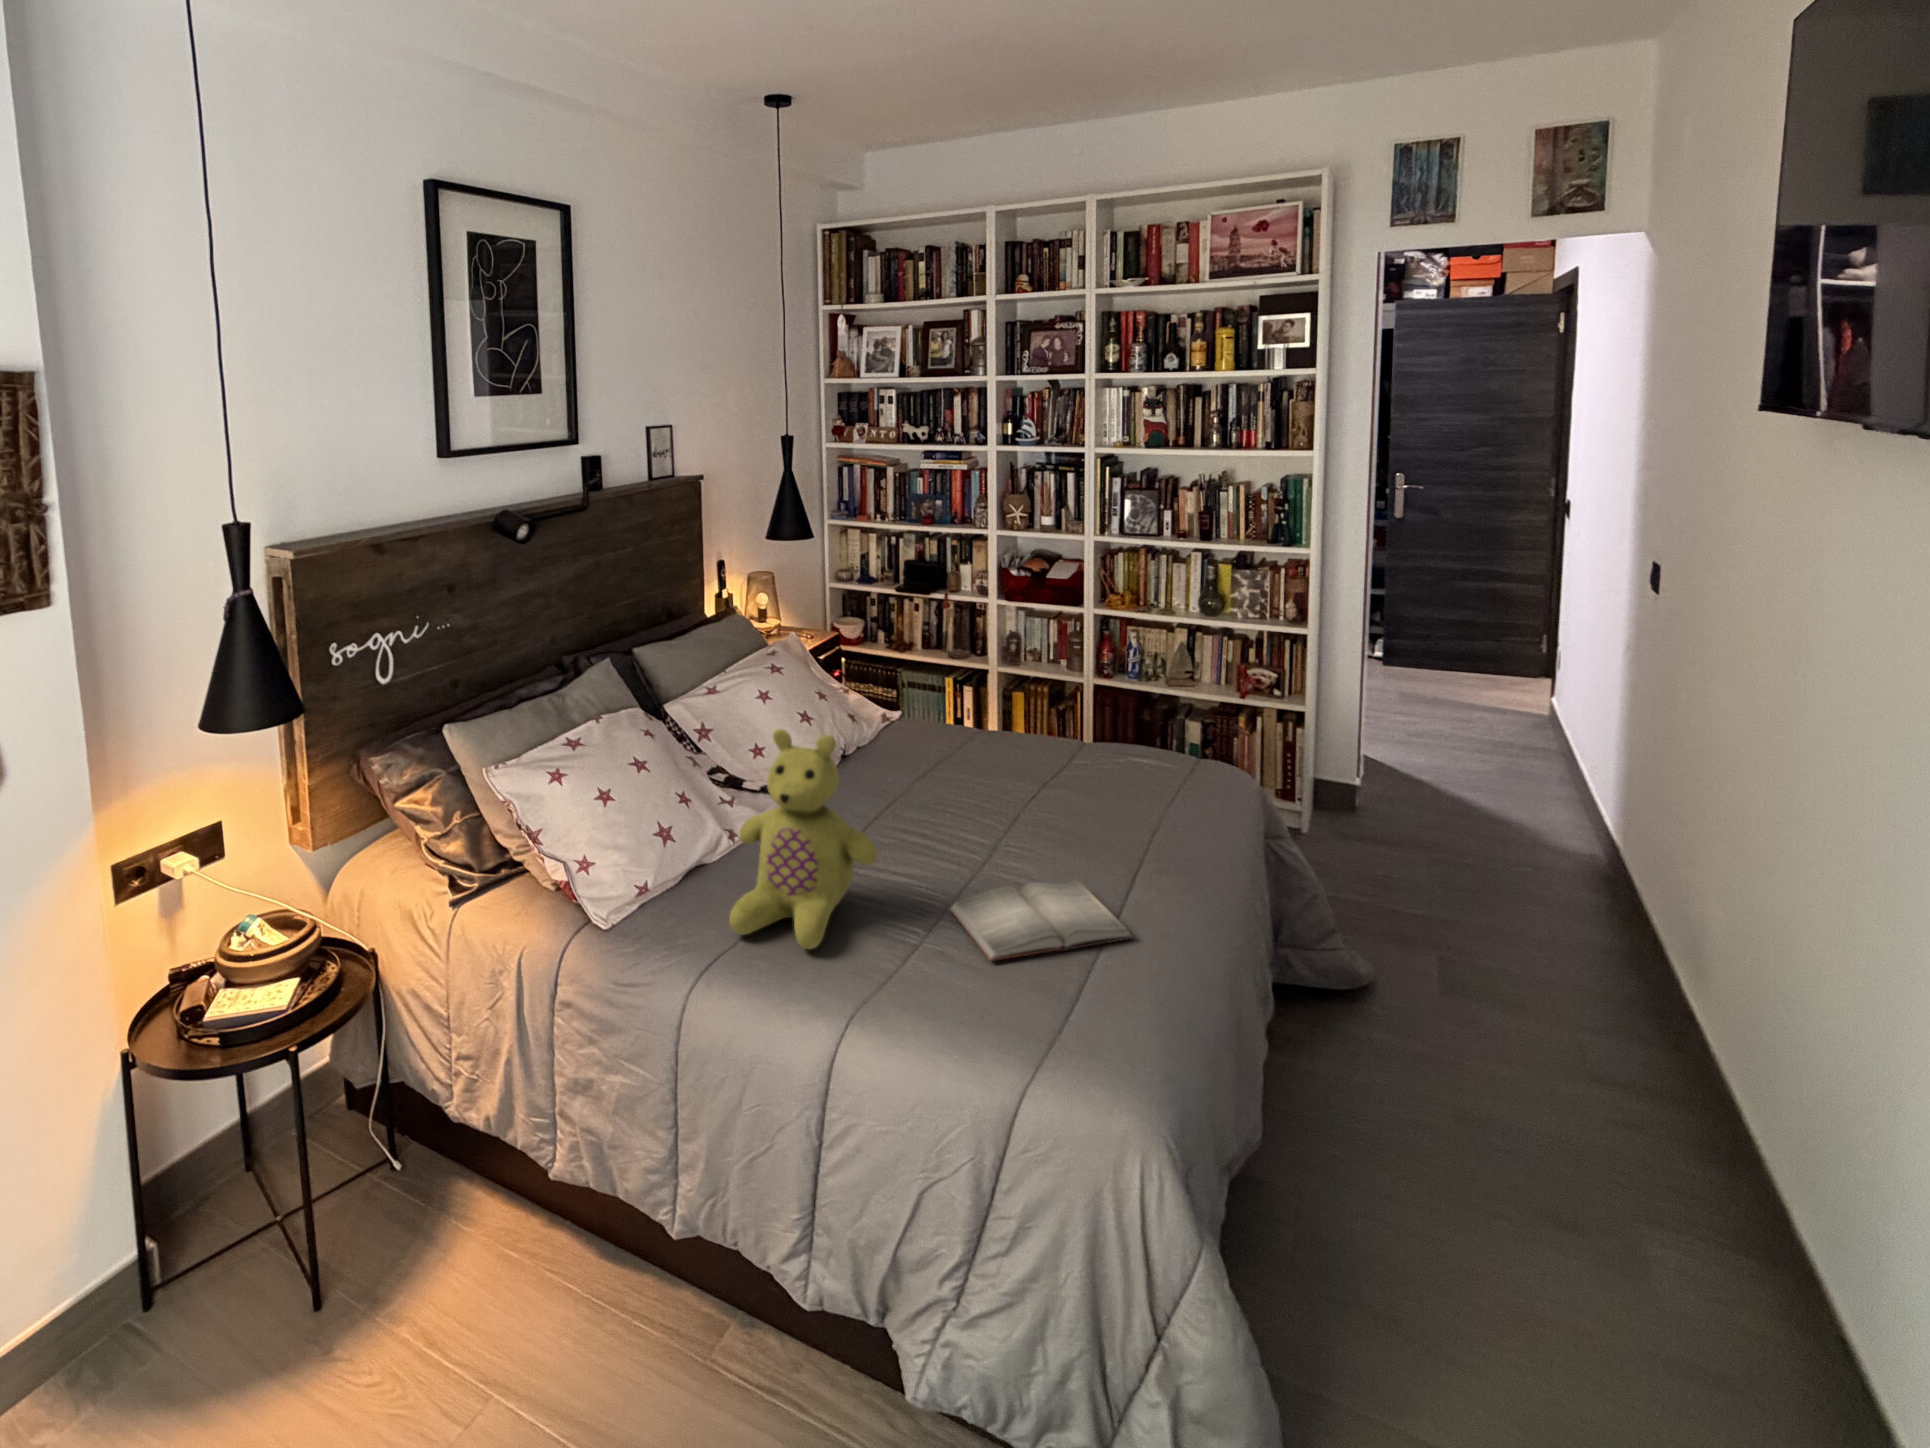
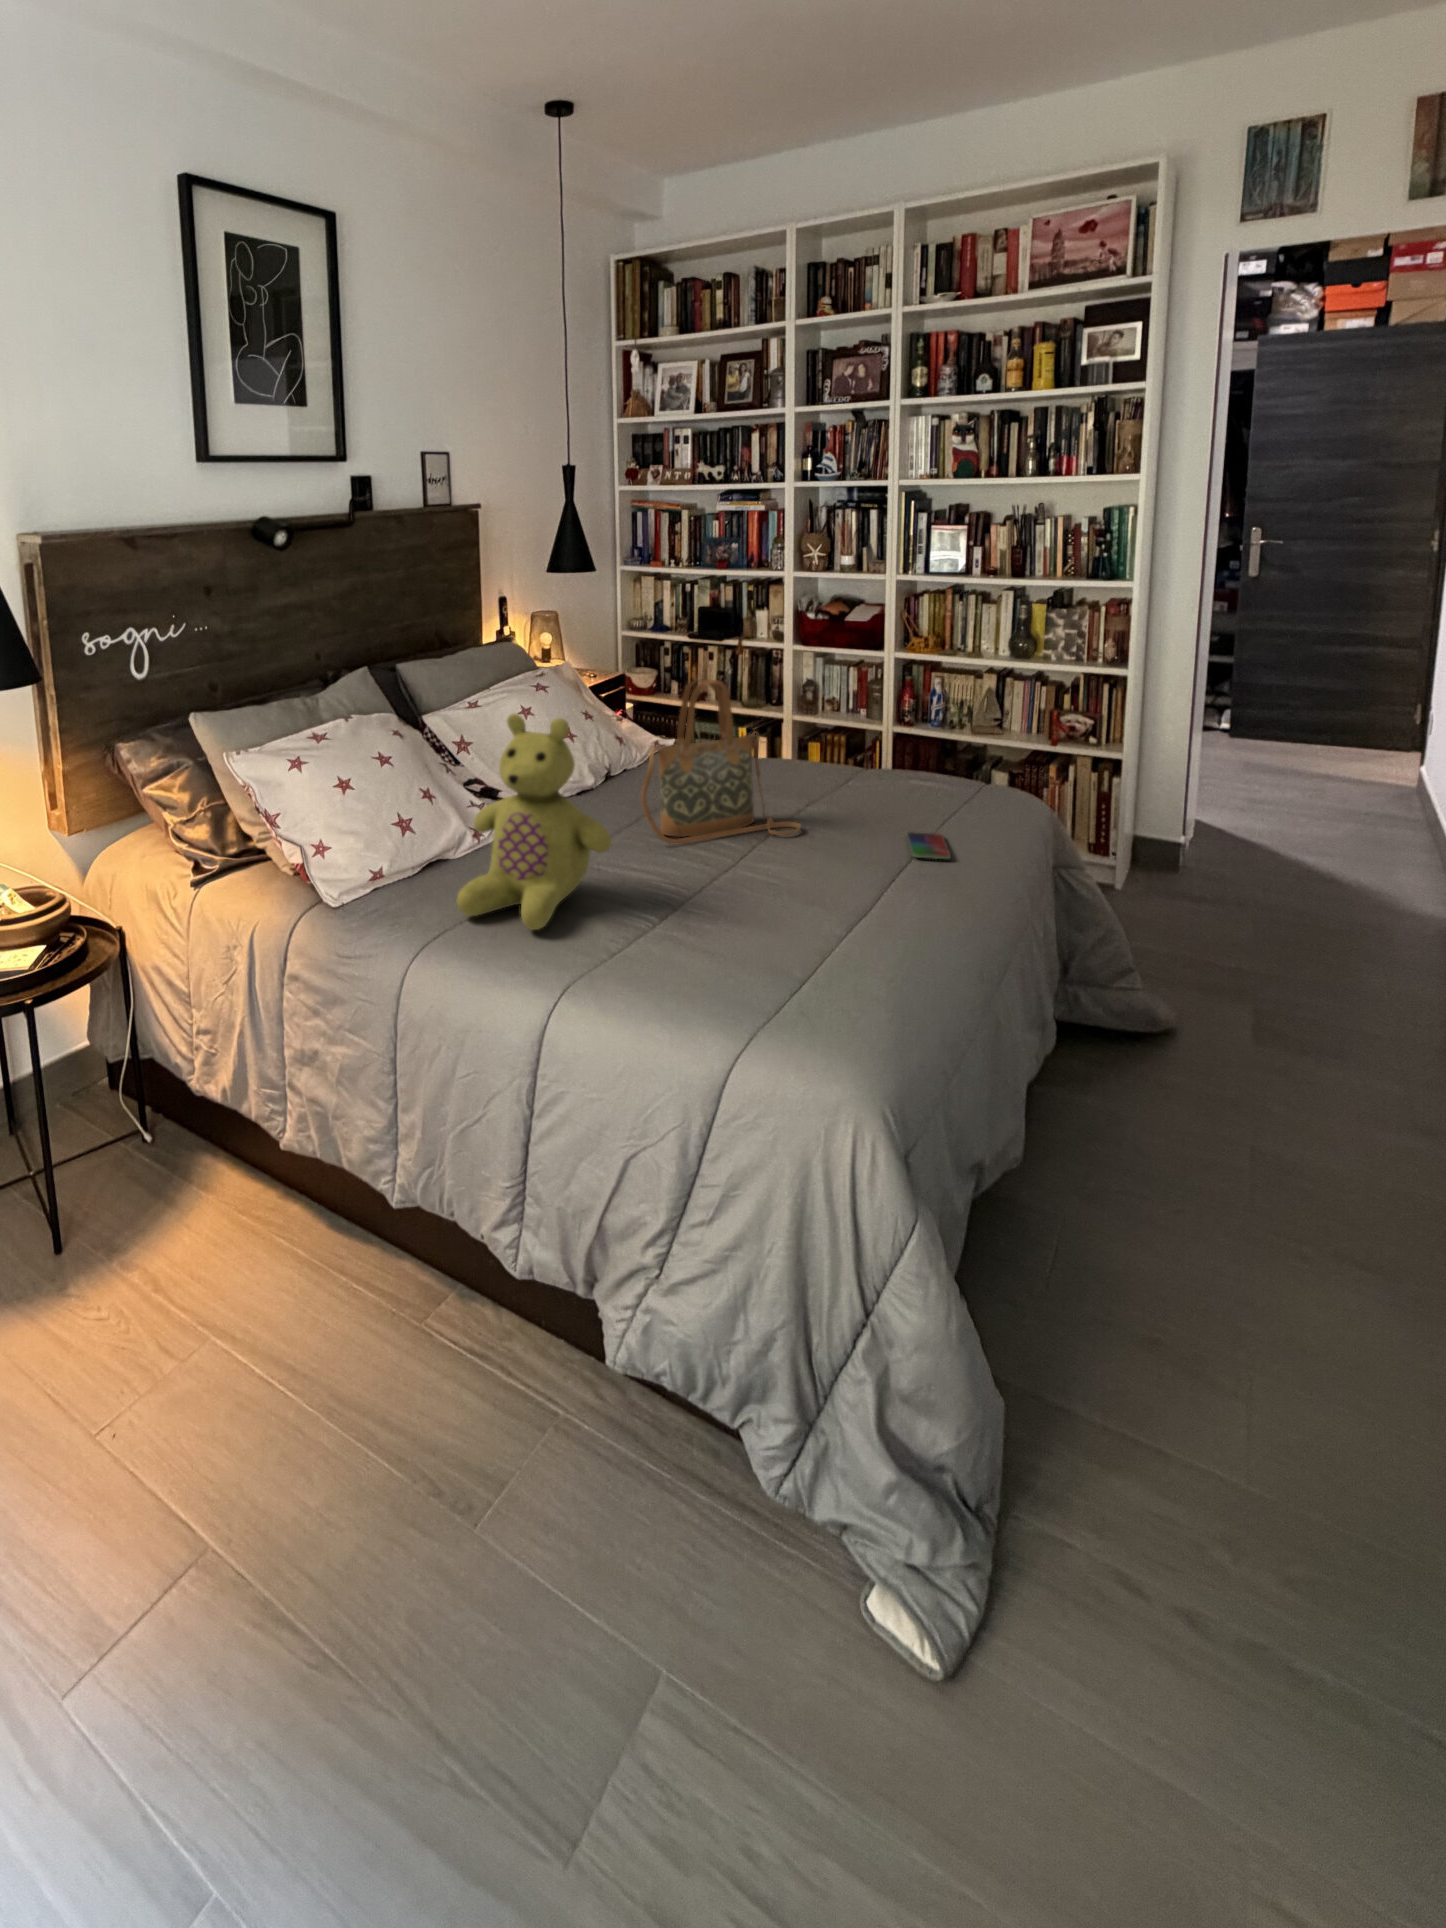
handbag: none [891,674,1040,838] -> present [641,679,801,844]
smartphone: none [1137,817,1182,848] -> present [907,832,951,859]
hardback book: present [950,880,1133,961] -> none [688,880,881,947]

